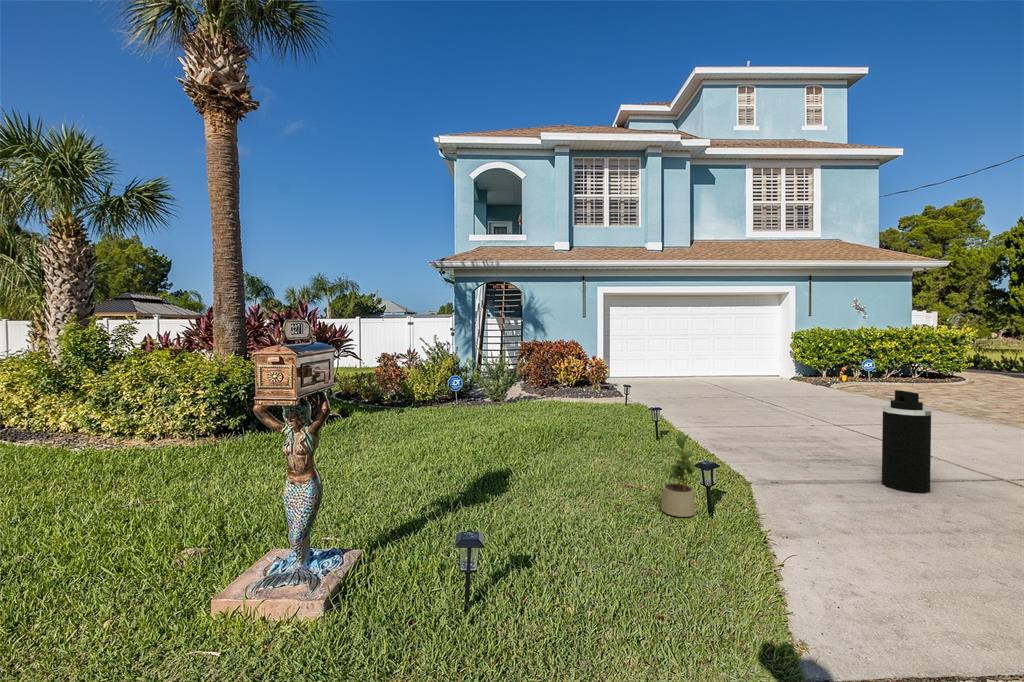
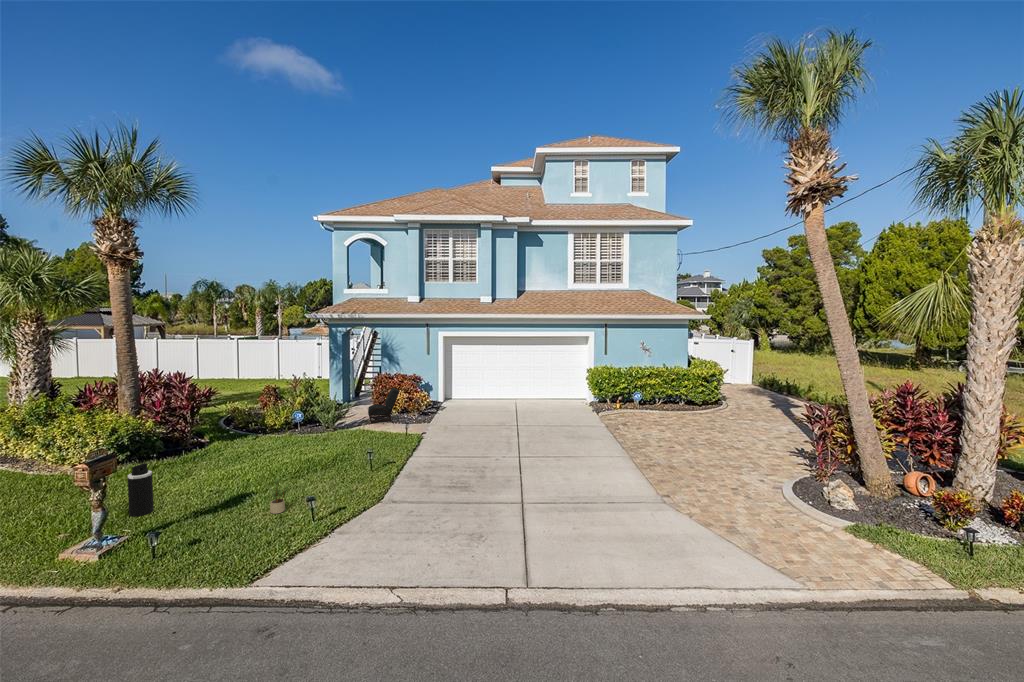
lounge chair: none [542,349,592,396] -> present [368,388,399,423]
trash can: present [882,390,931,493] -> present [128,463,154,517]

